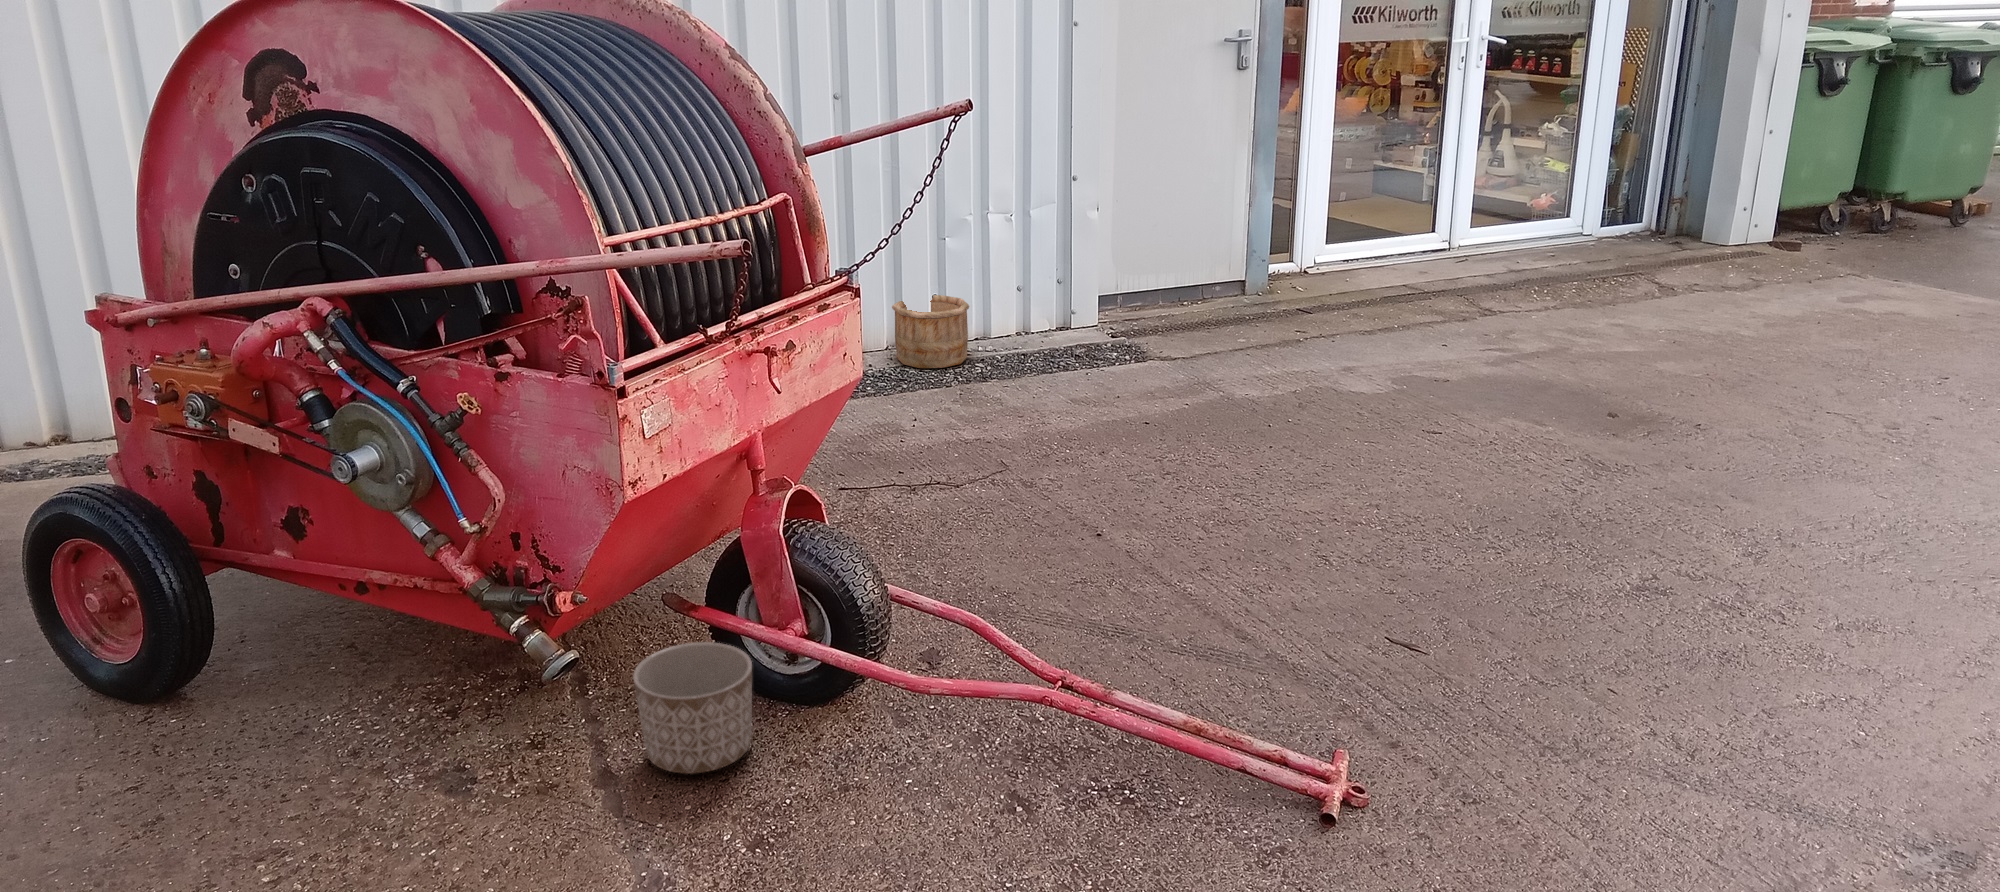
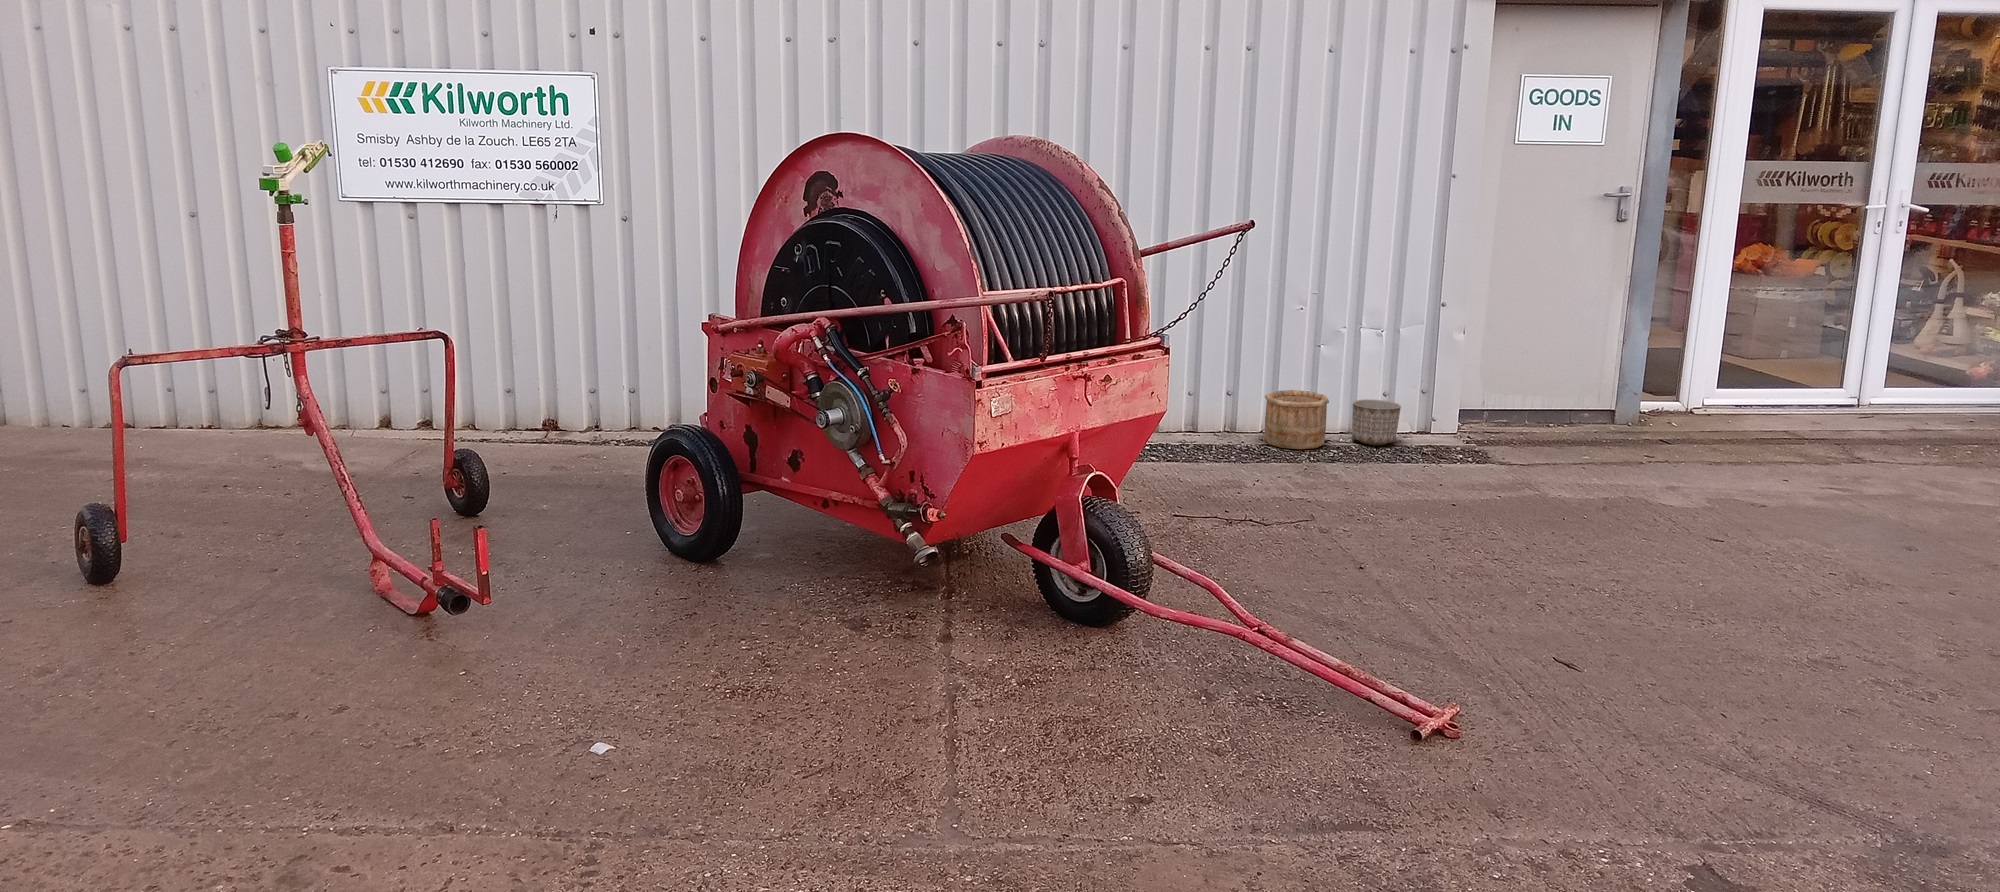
planter: present [633,642,752,774] -> present [1352,399,1401,445]

